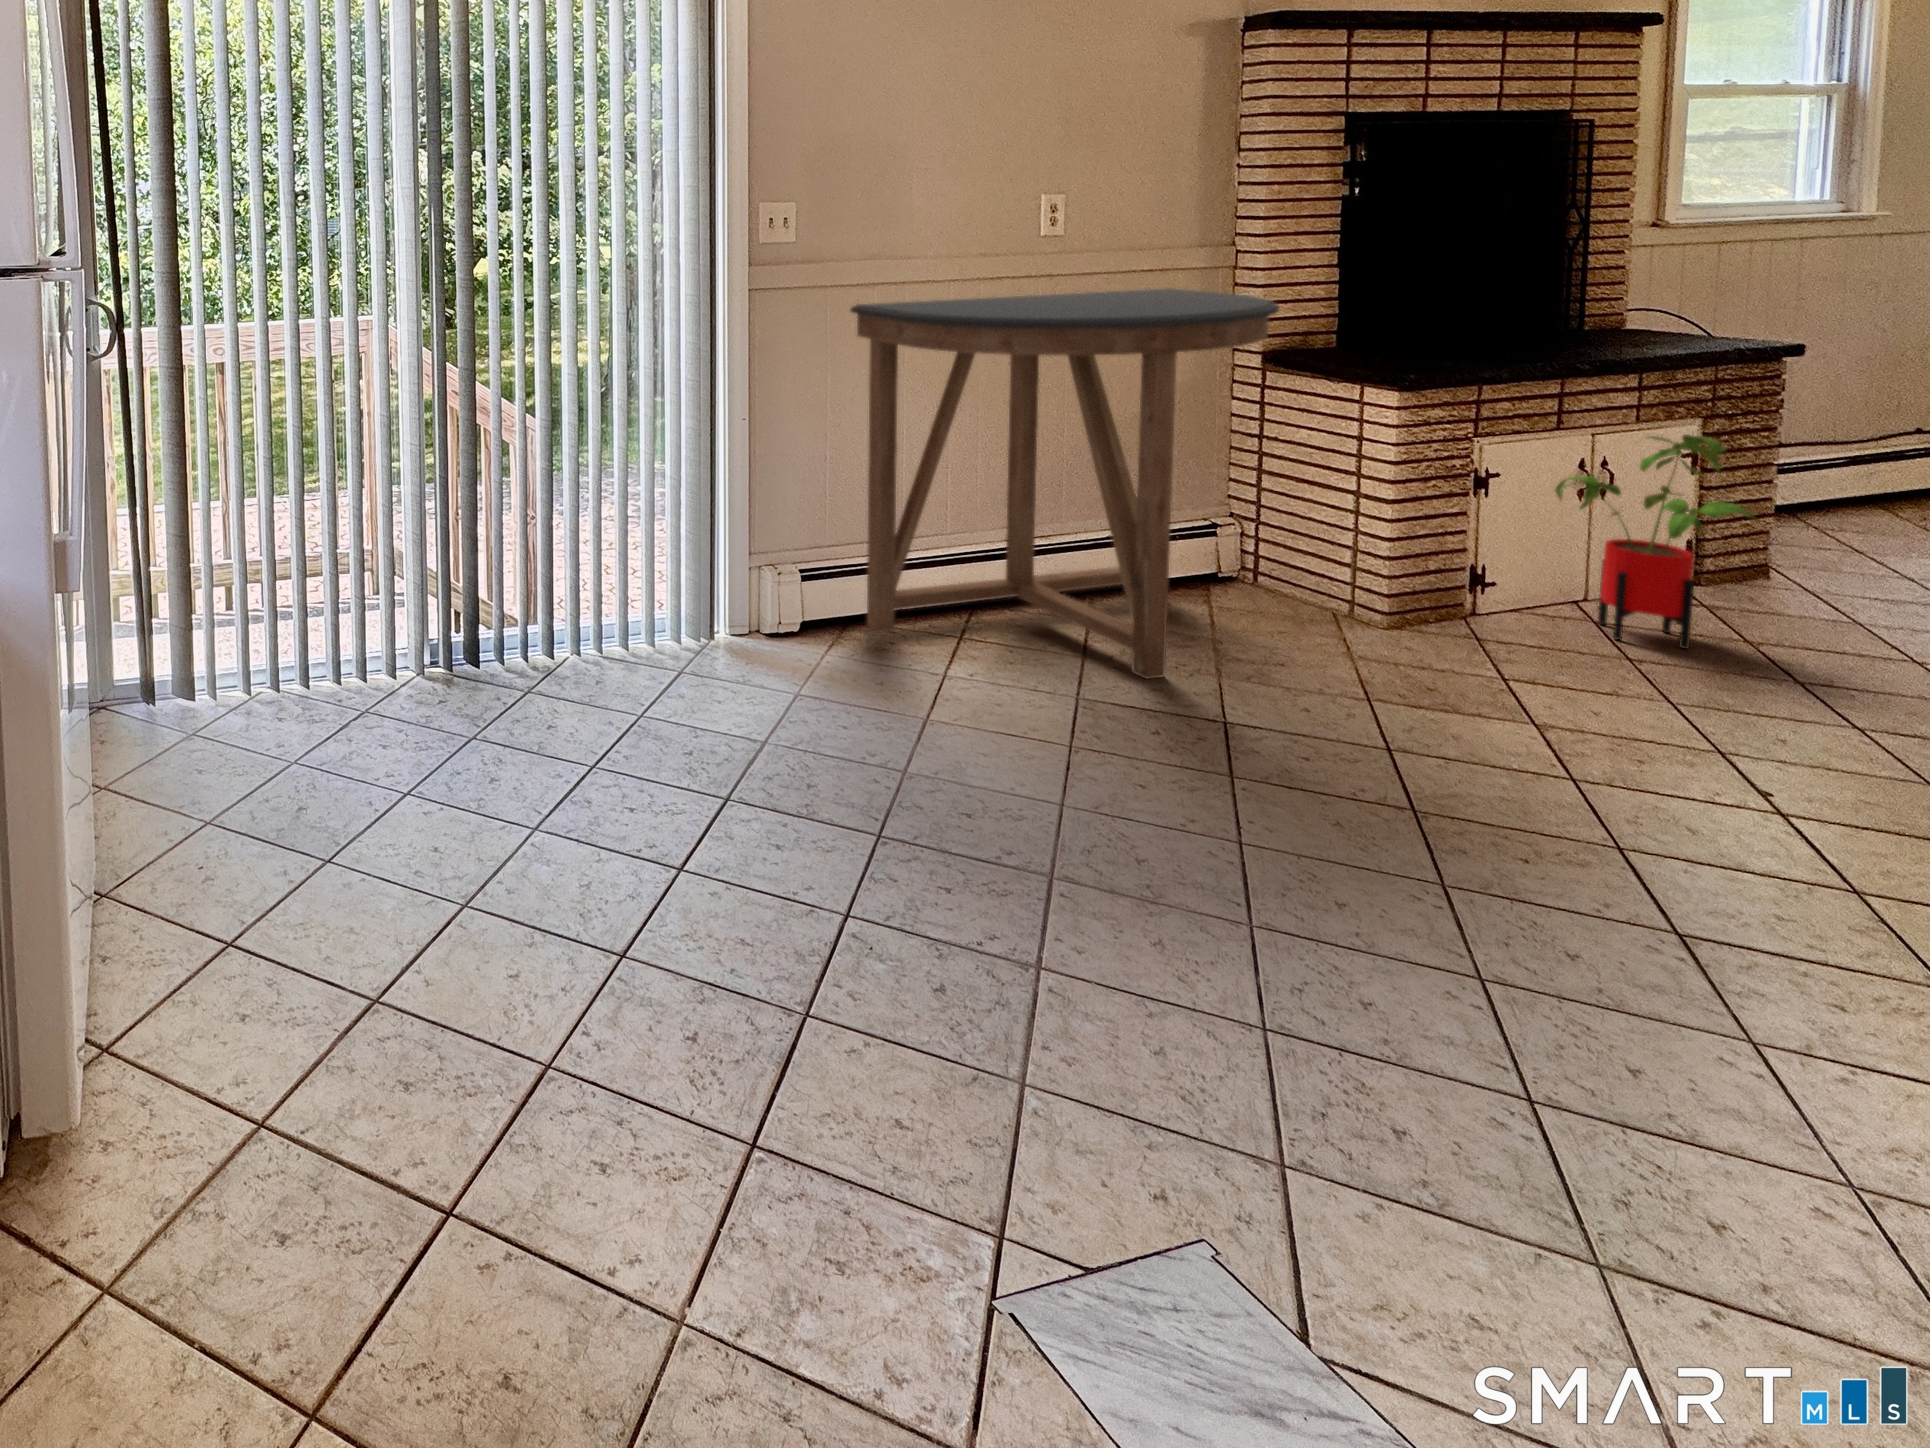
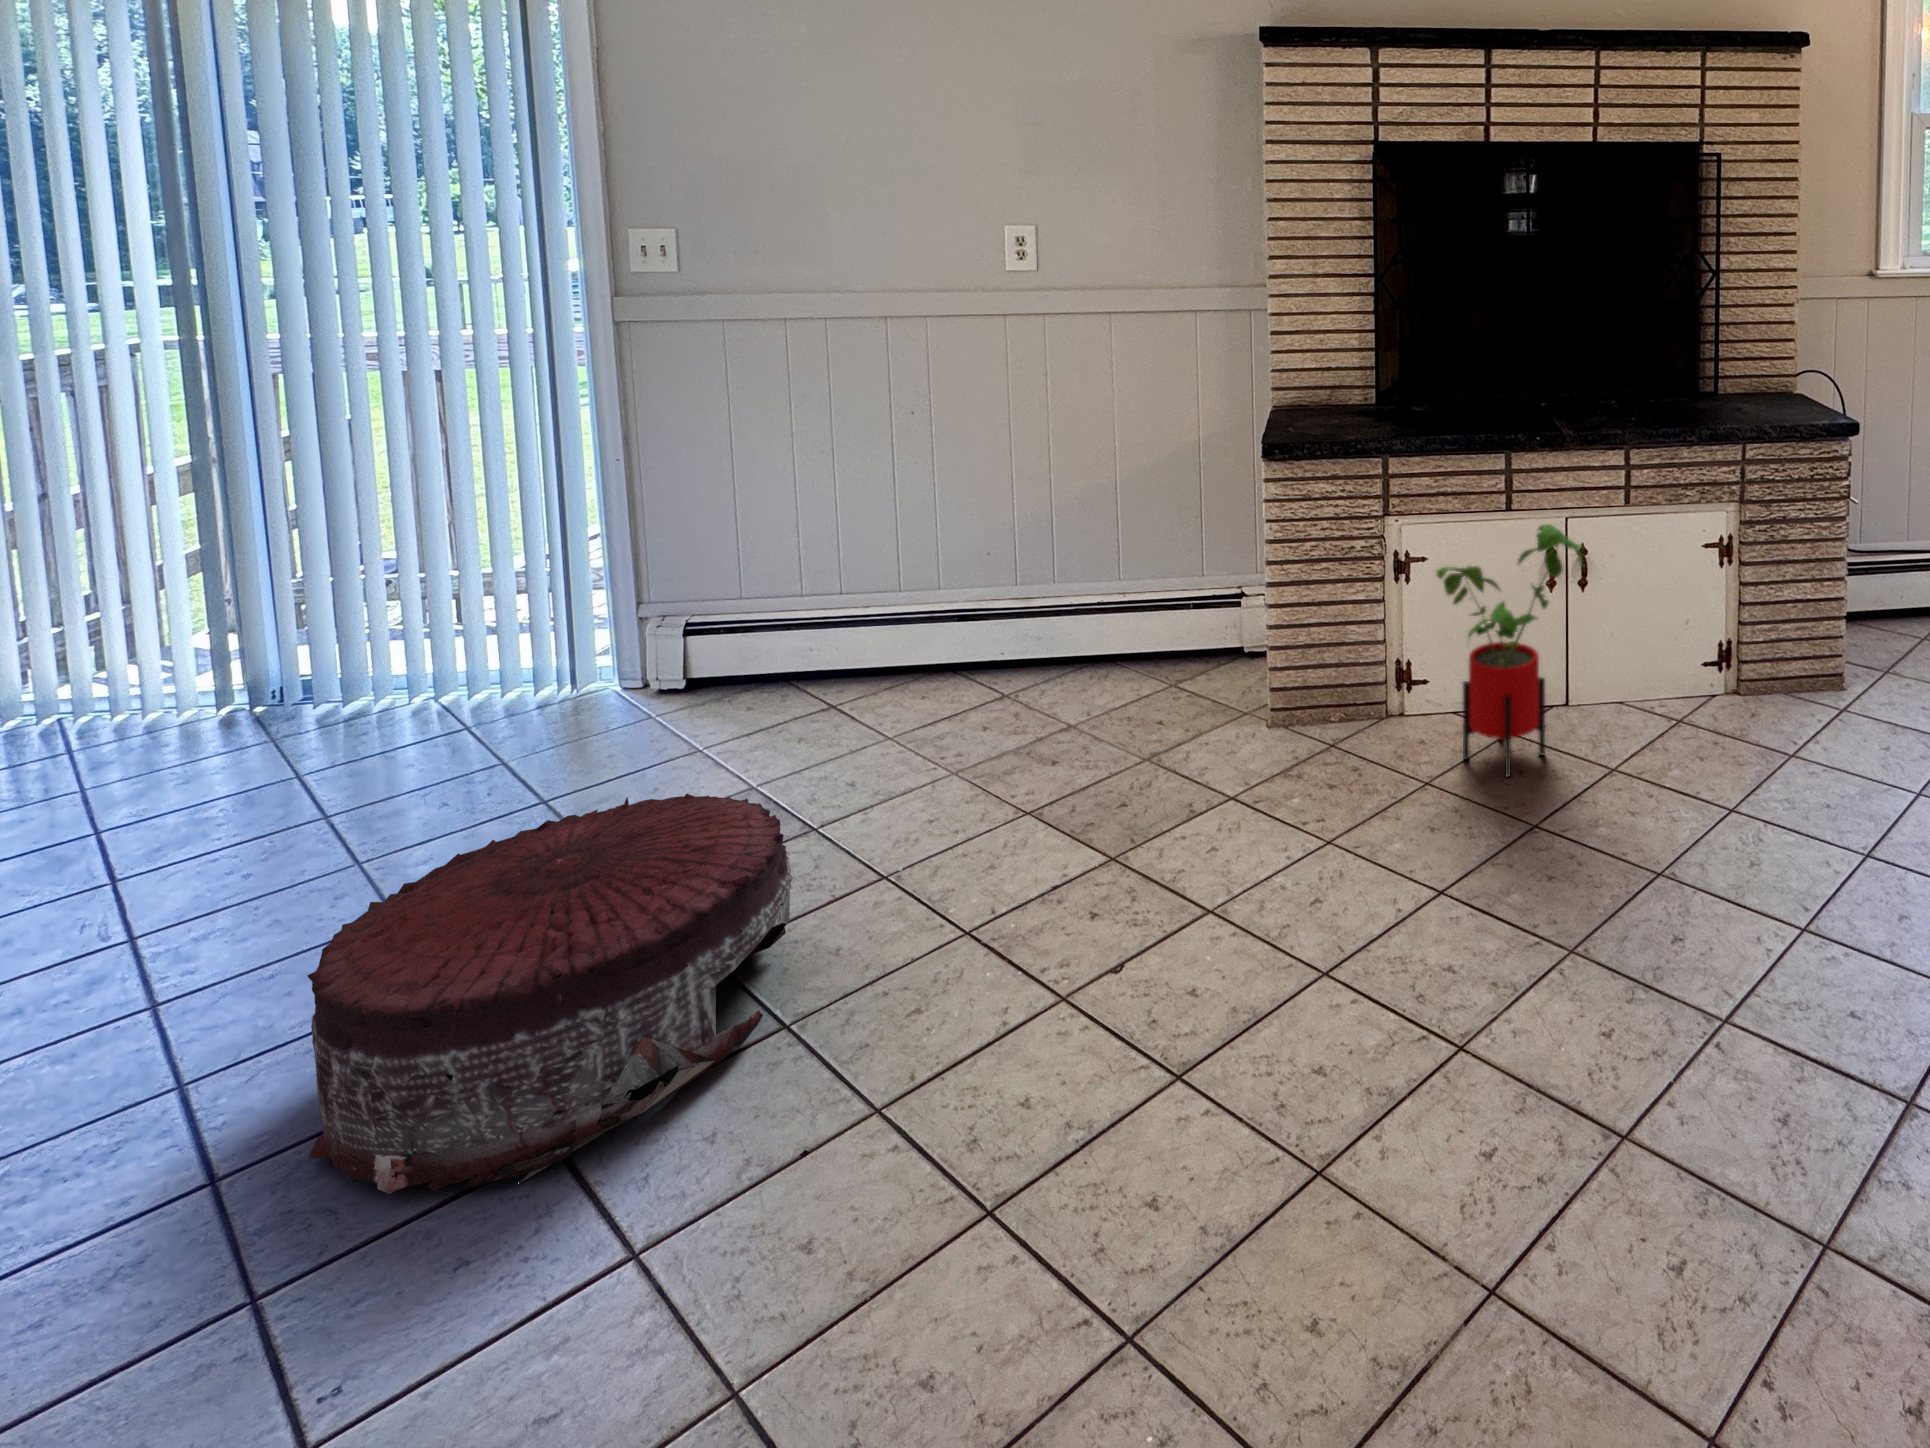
console table: present [851,288,1279,679] -> none [659,328,1158,767]
pouf: none [1328,675,1794,973] -> present [307,794,793,1194]

